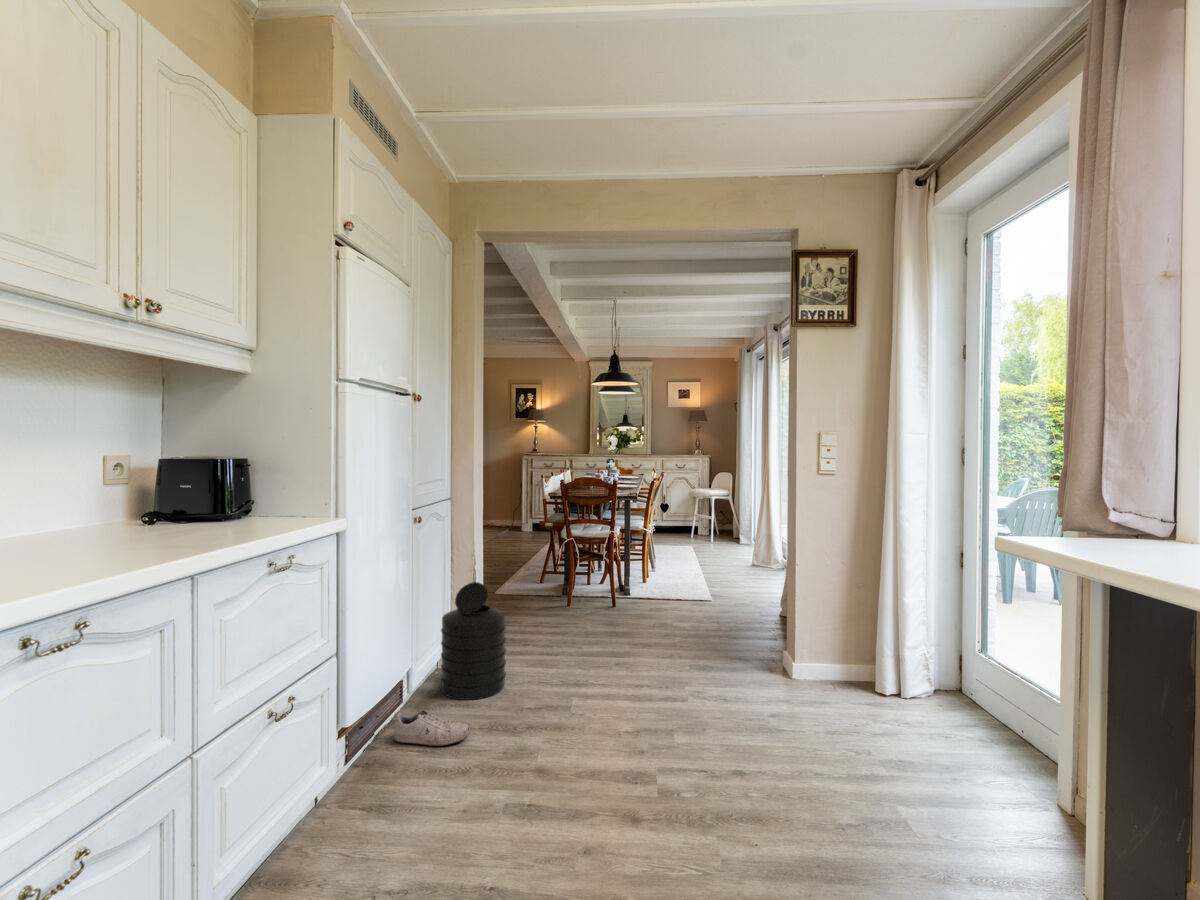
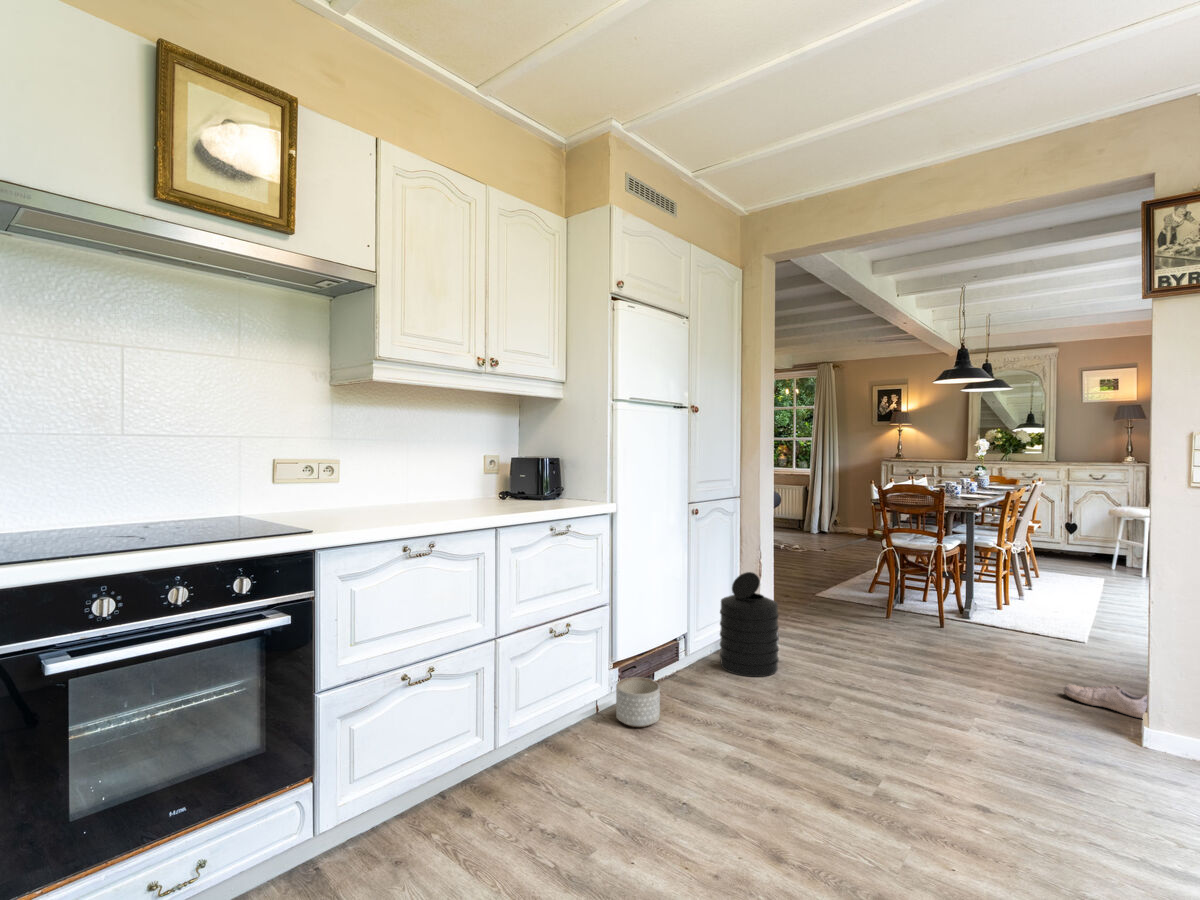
shoe: present [394,710,470,746] -> present [1064,685,1148,718]
planter: none [349,738,409,809] -> present [616,677,660,727]

